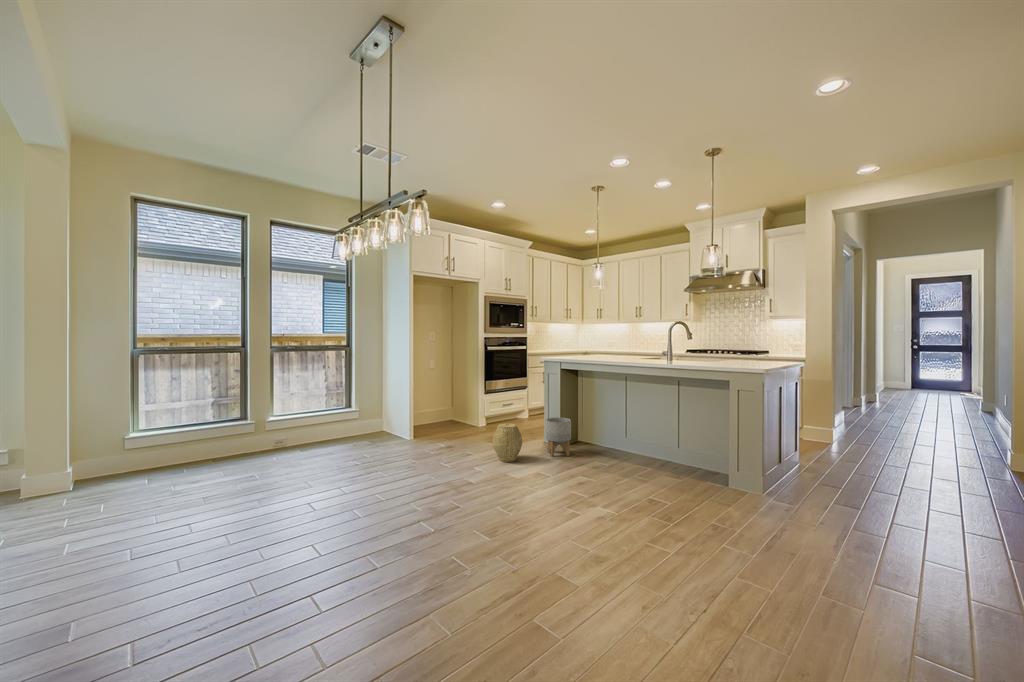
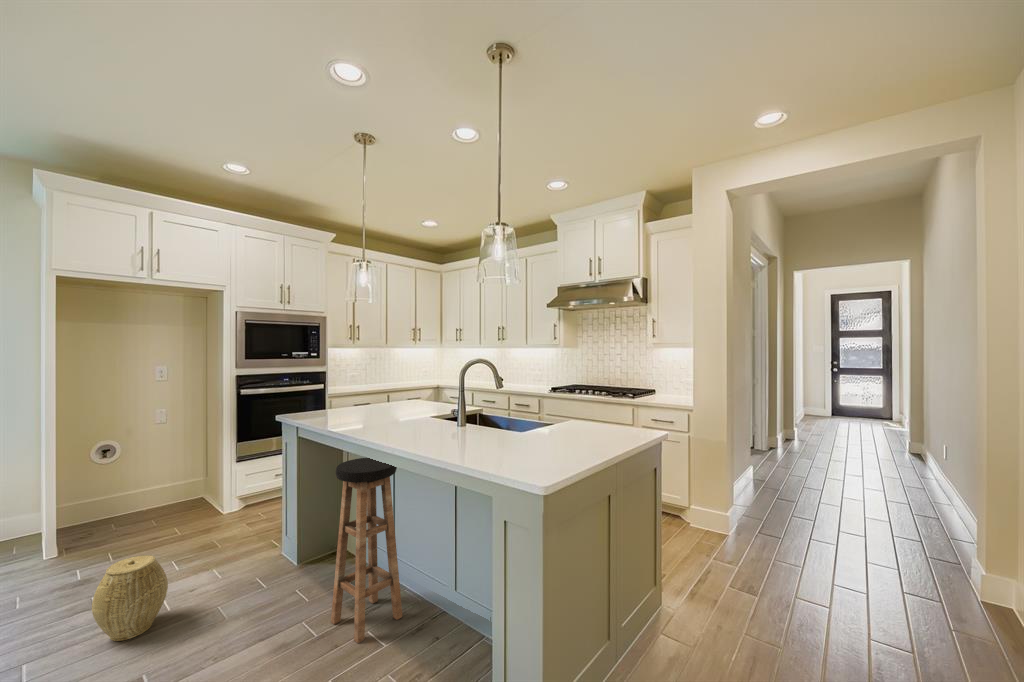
bar stool: none [610,375,649,466] -> present [331,458,403,643]
planter: present [546,417,571,457] -> none [231,529,283,612]

